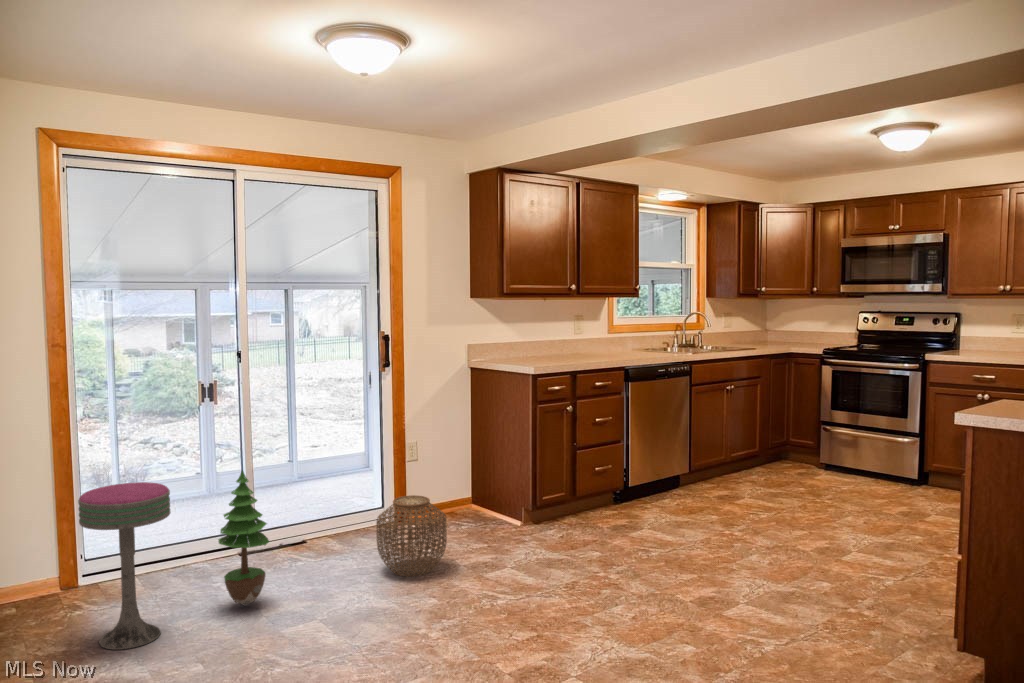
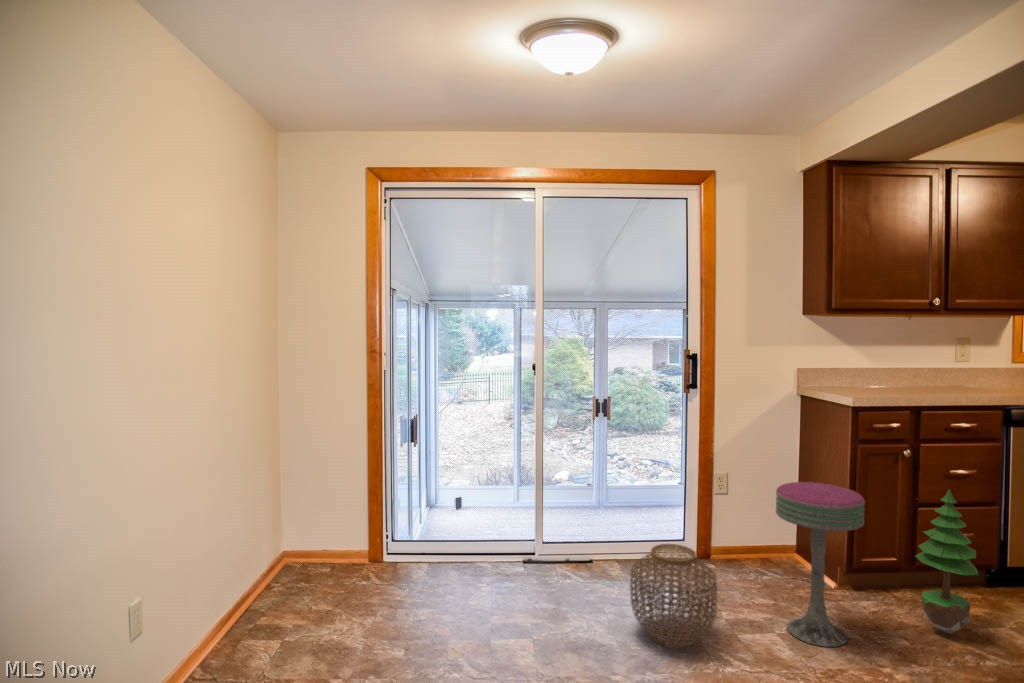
potted tree: present [218,470,269,606] -> present [915,489,978,634]
bar stool: present [78,482,171,650] -> present [776,482,865,647]

